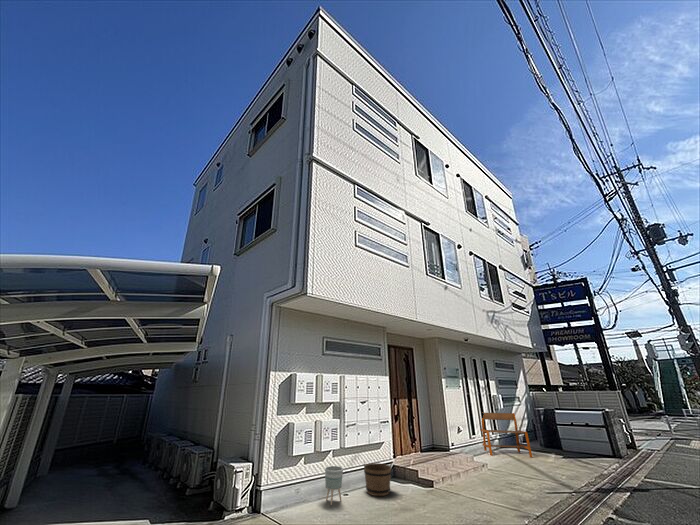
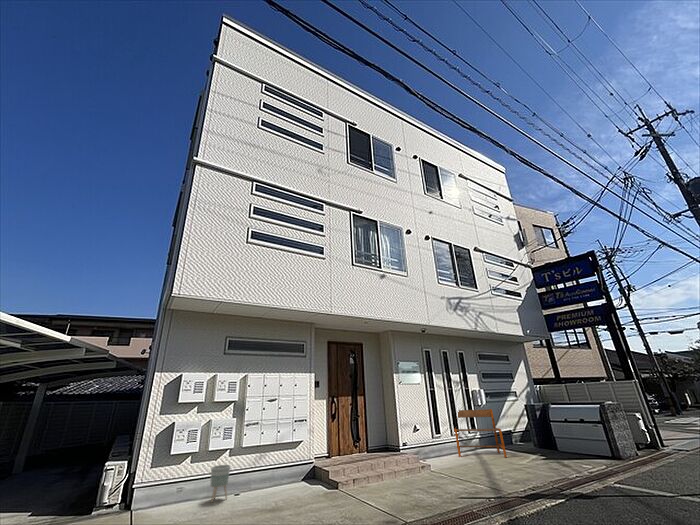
bucket: present [364,463,392,496] -> none [263,460,293,495]

